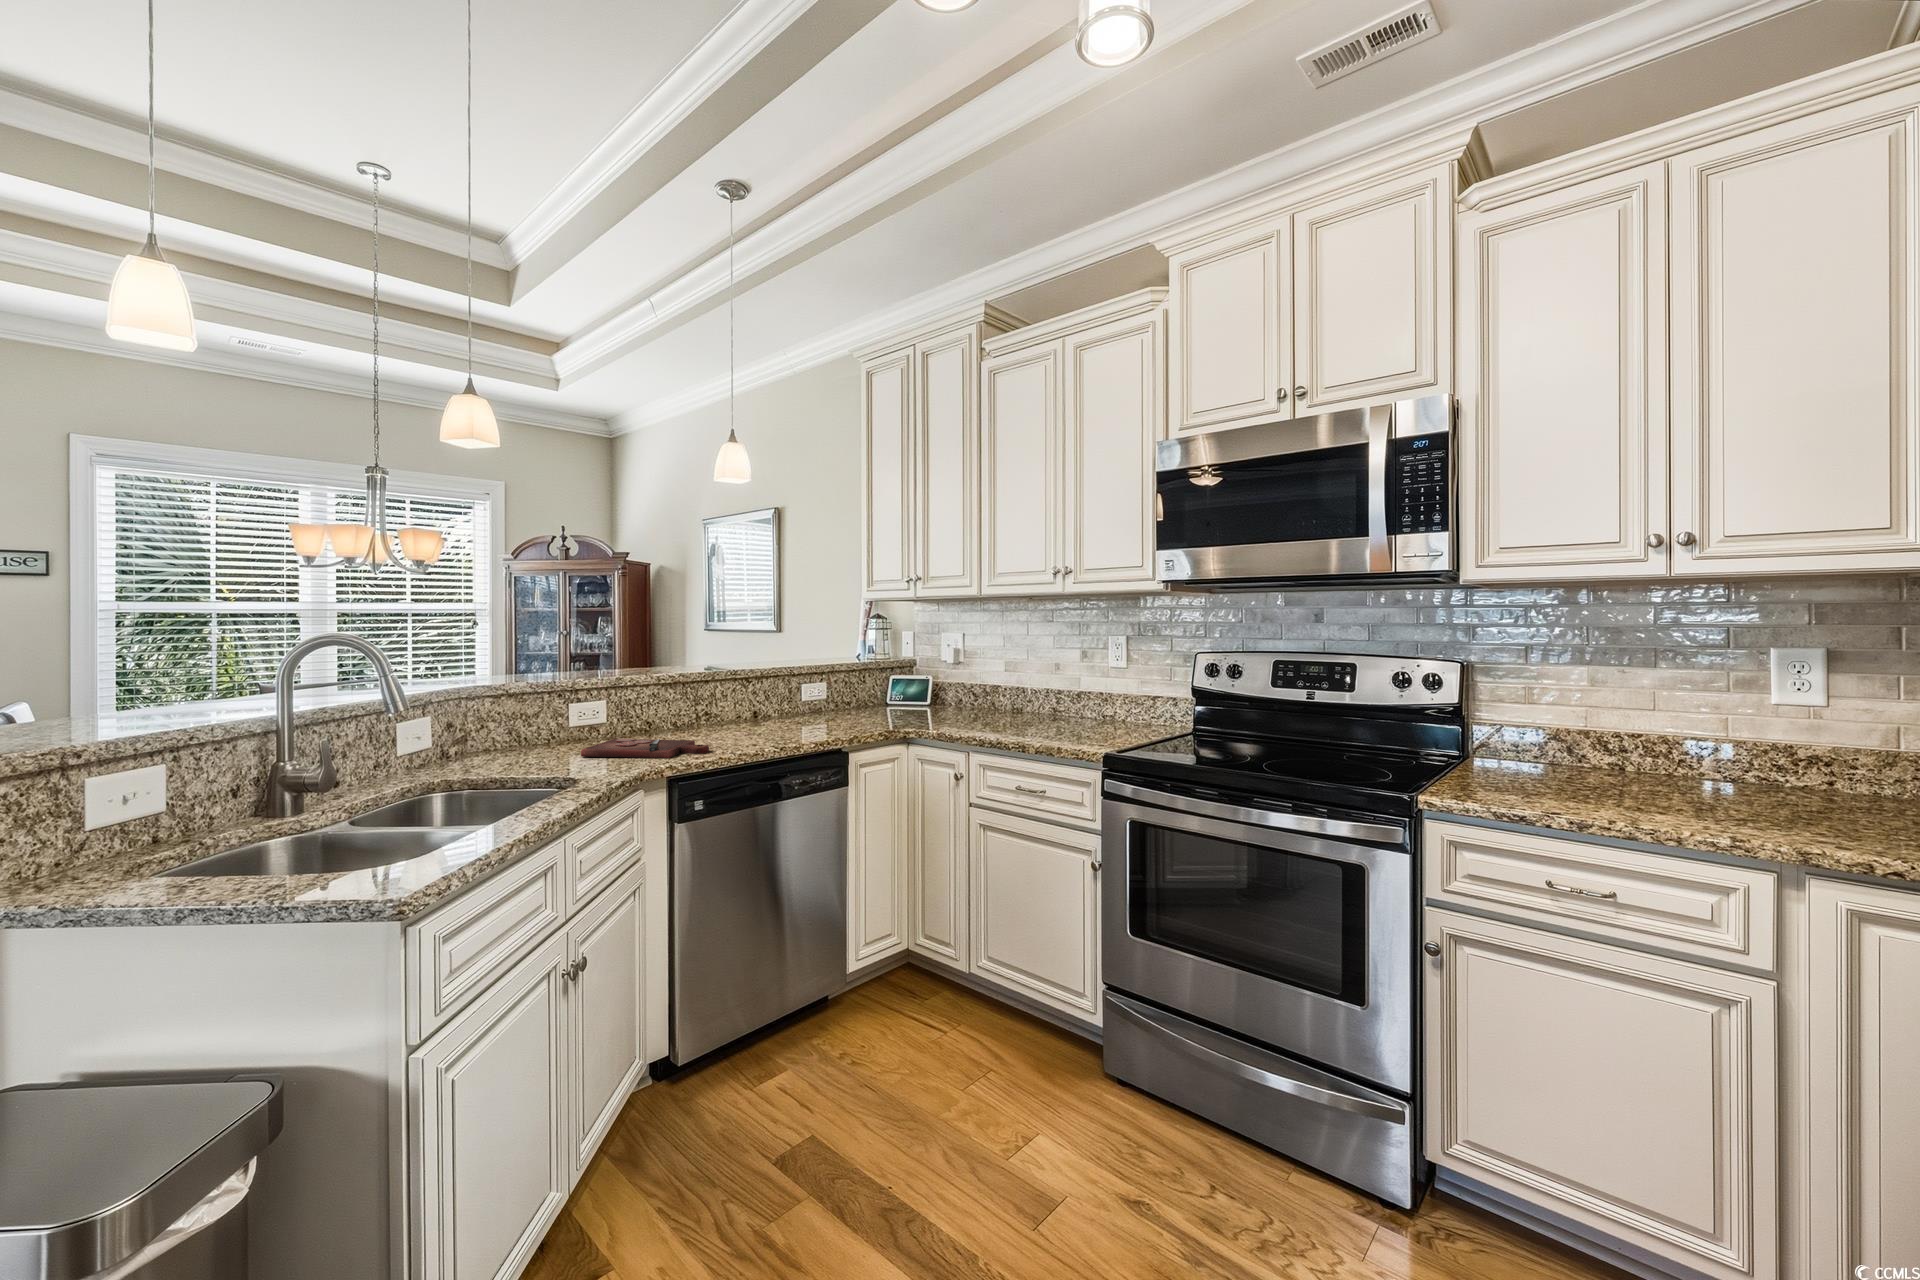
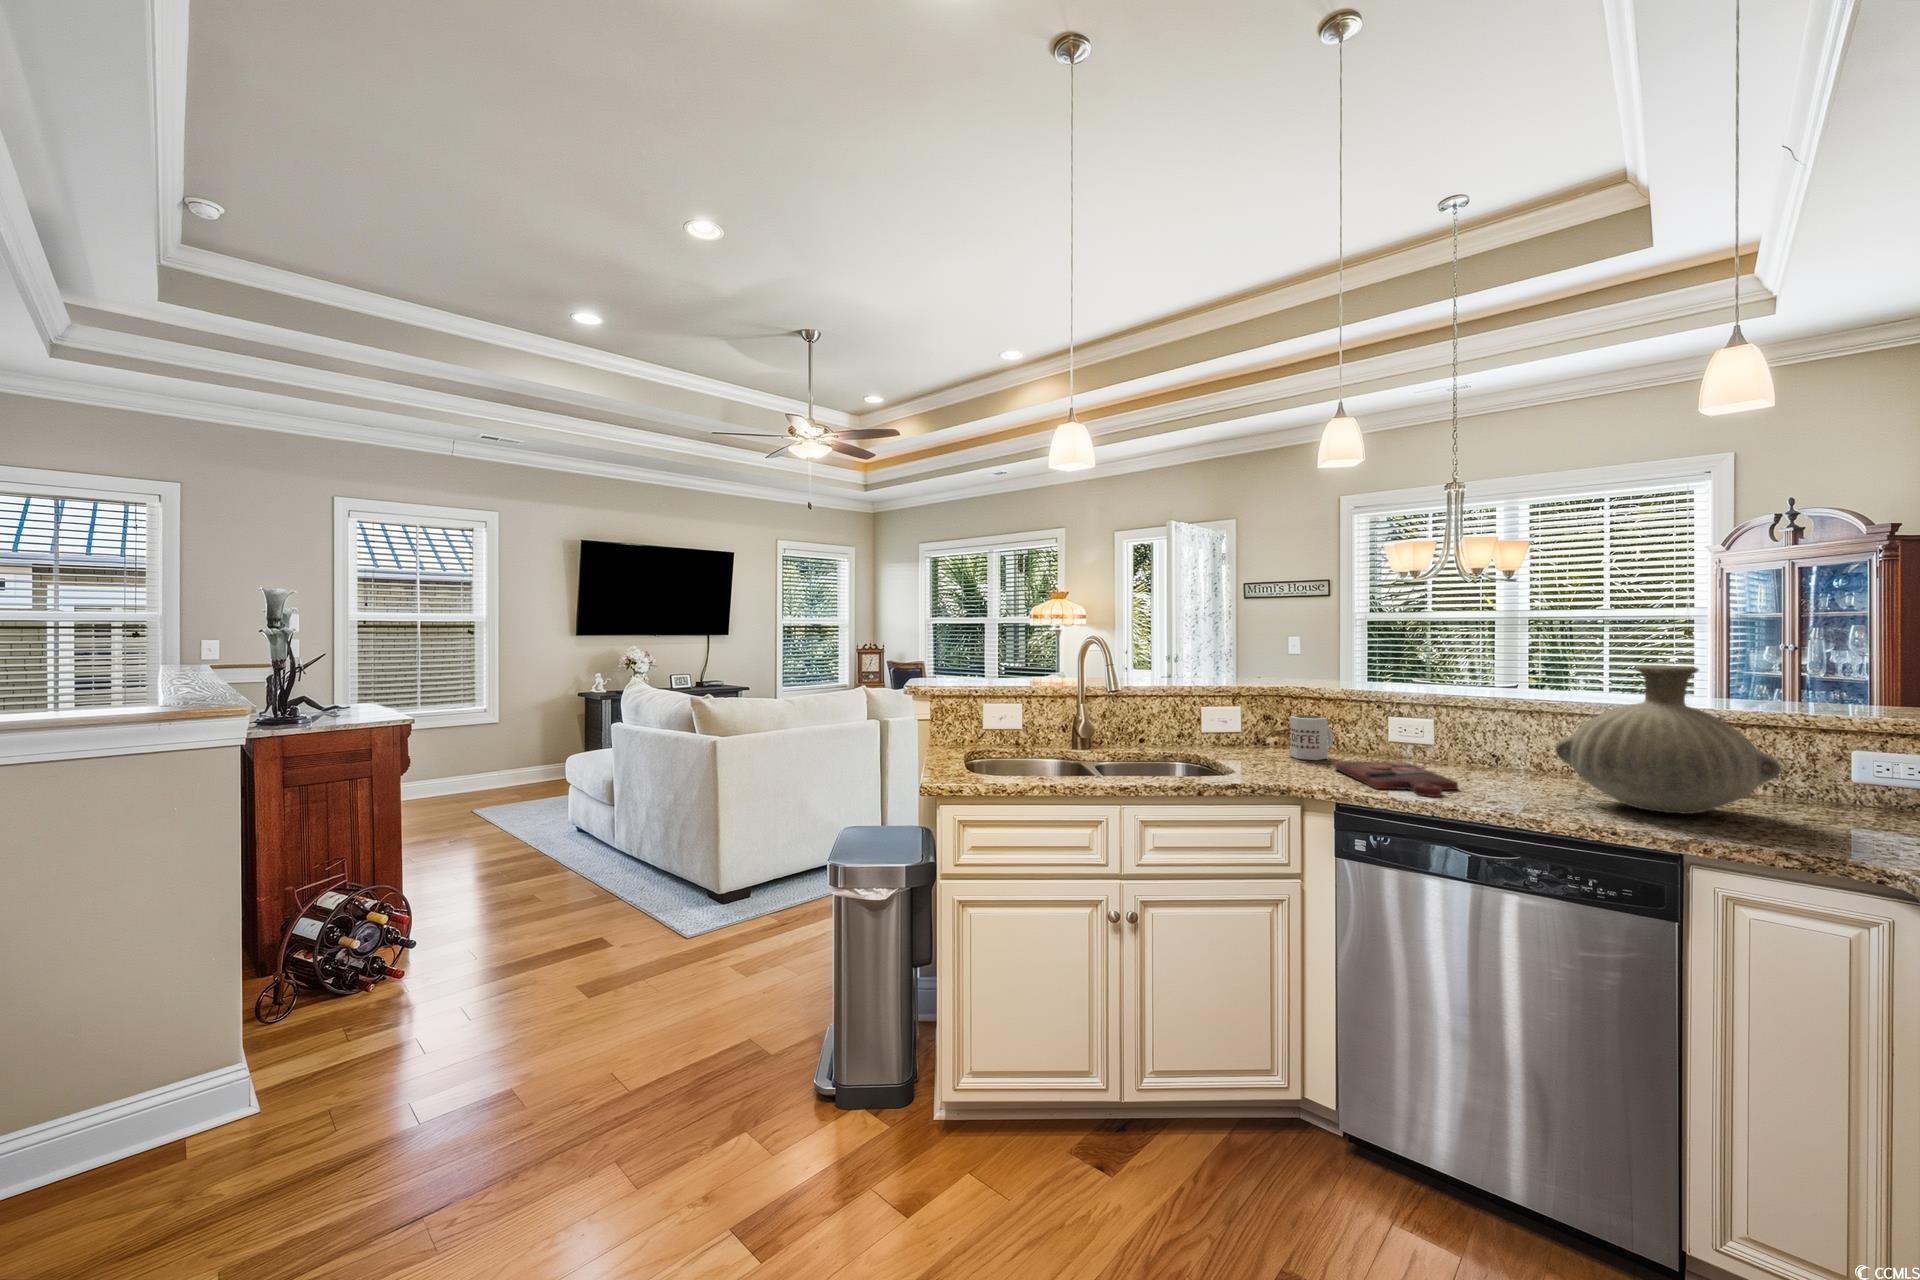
vase: none [733,644,825,732] -> present [1555,665,1782,814]
mug: none [494,714,531,760] -> present [1290,715,1333,760]

